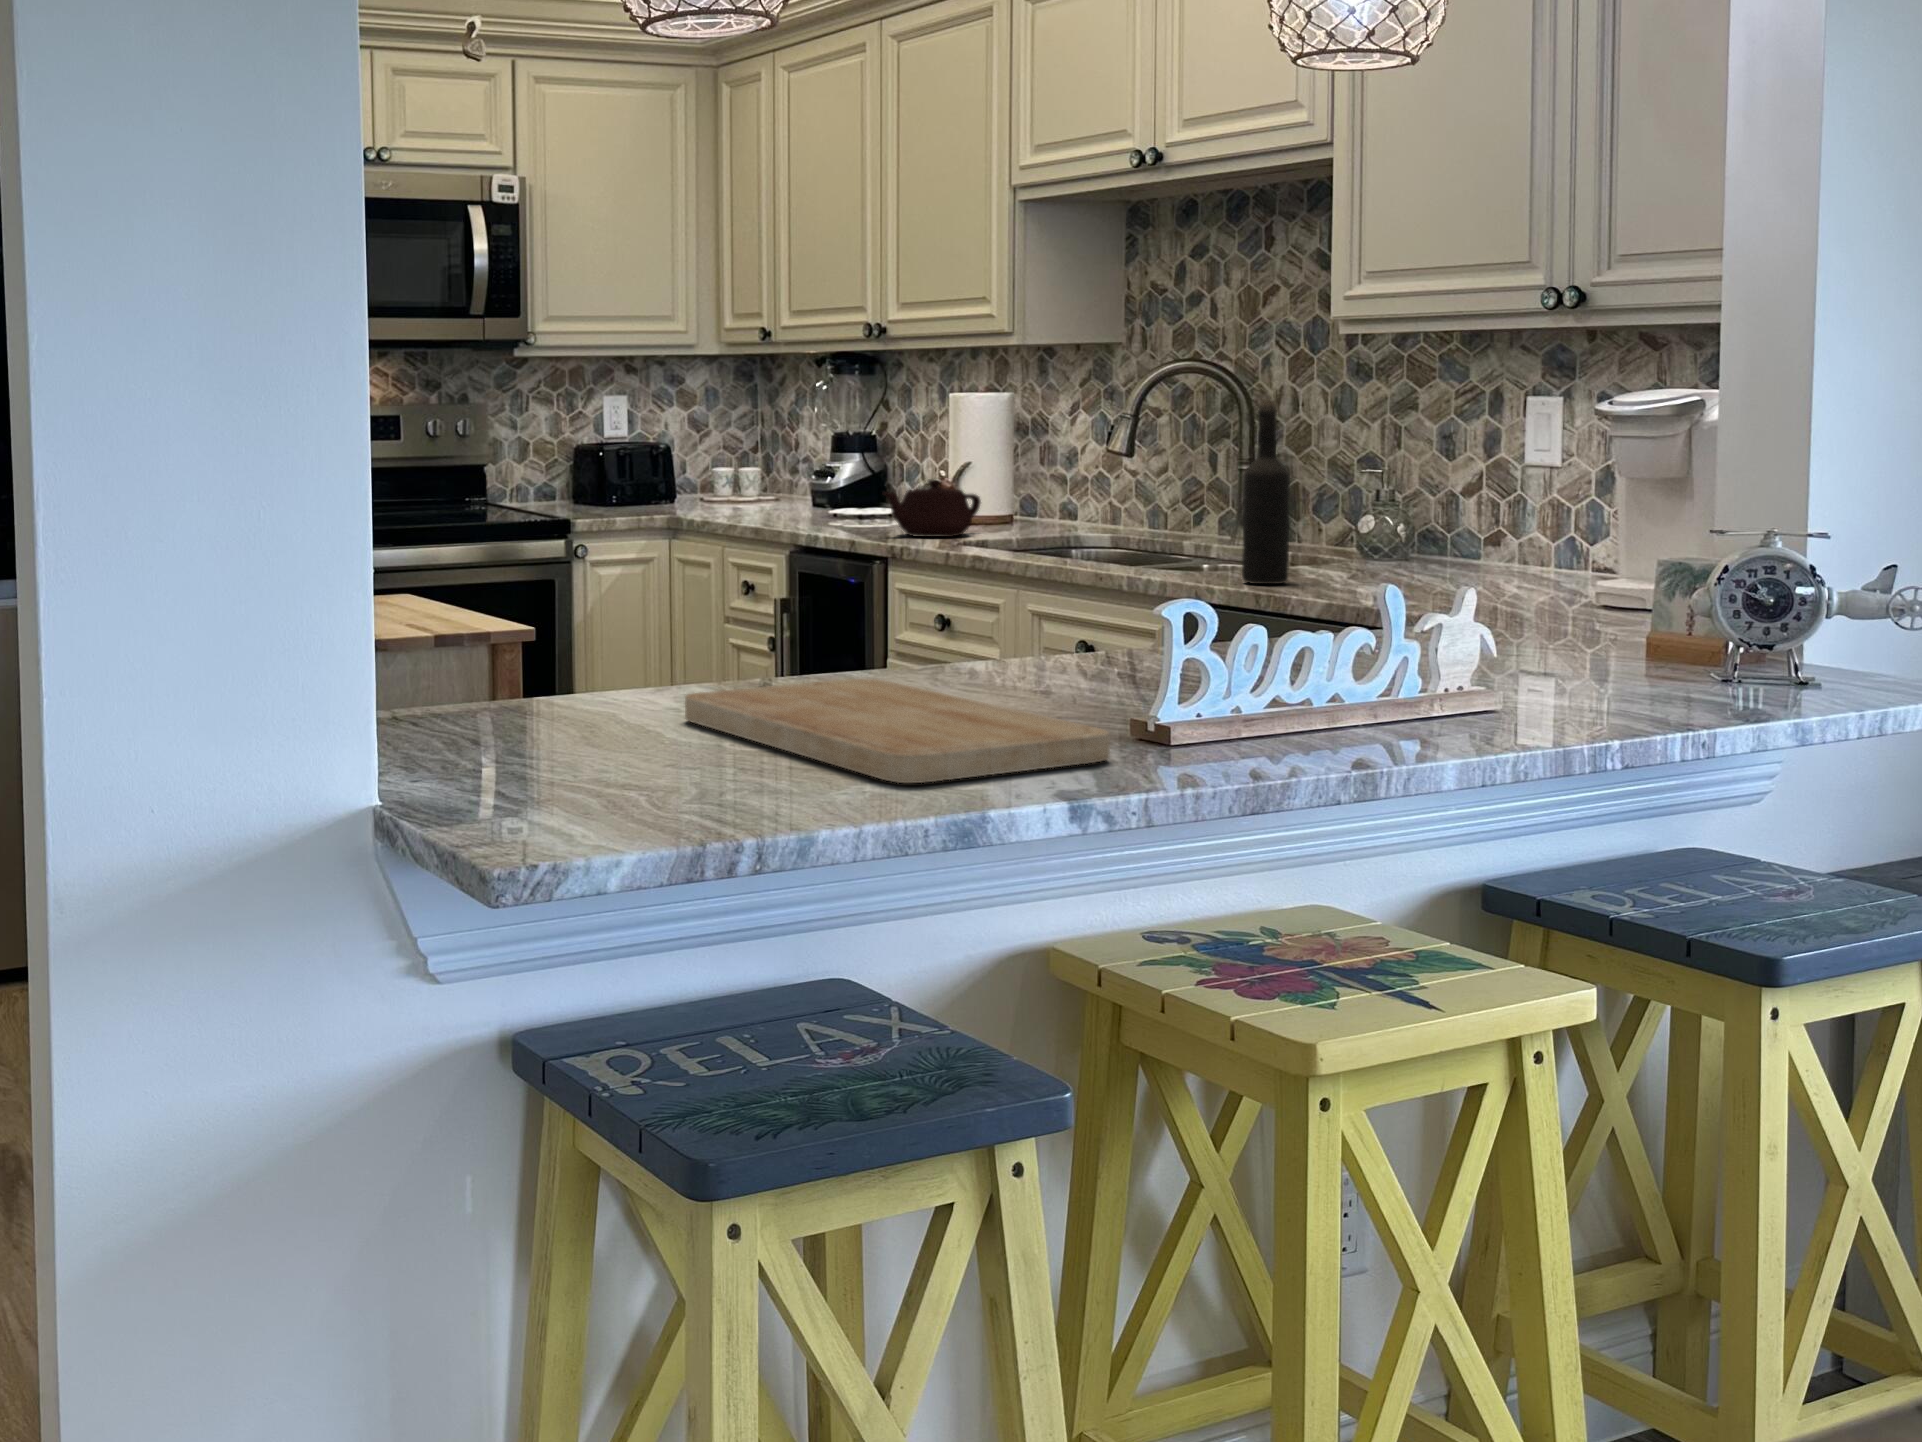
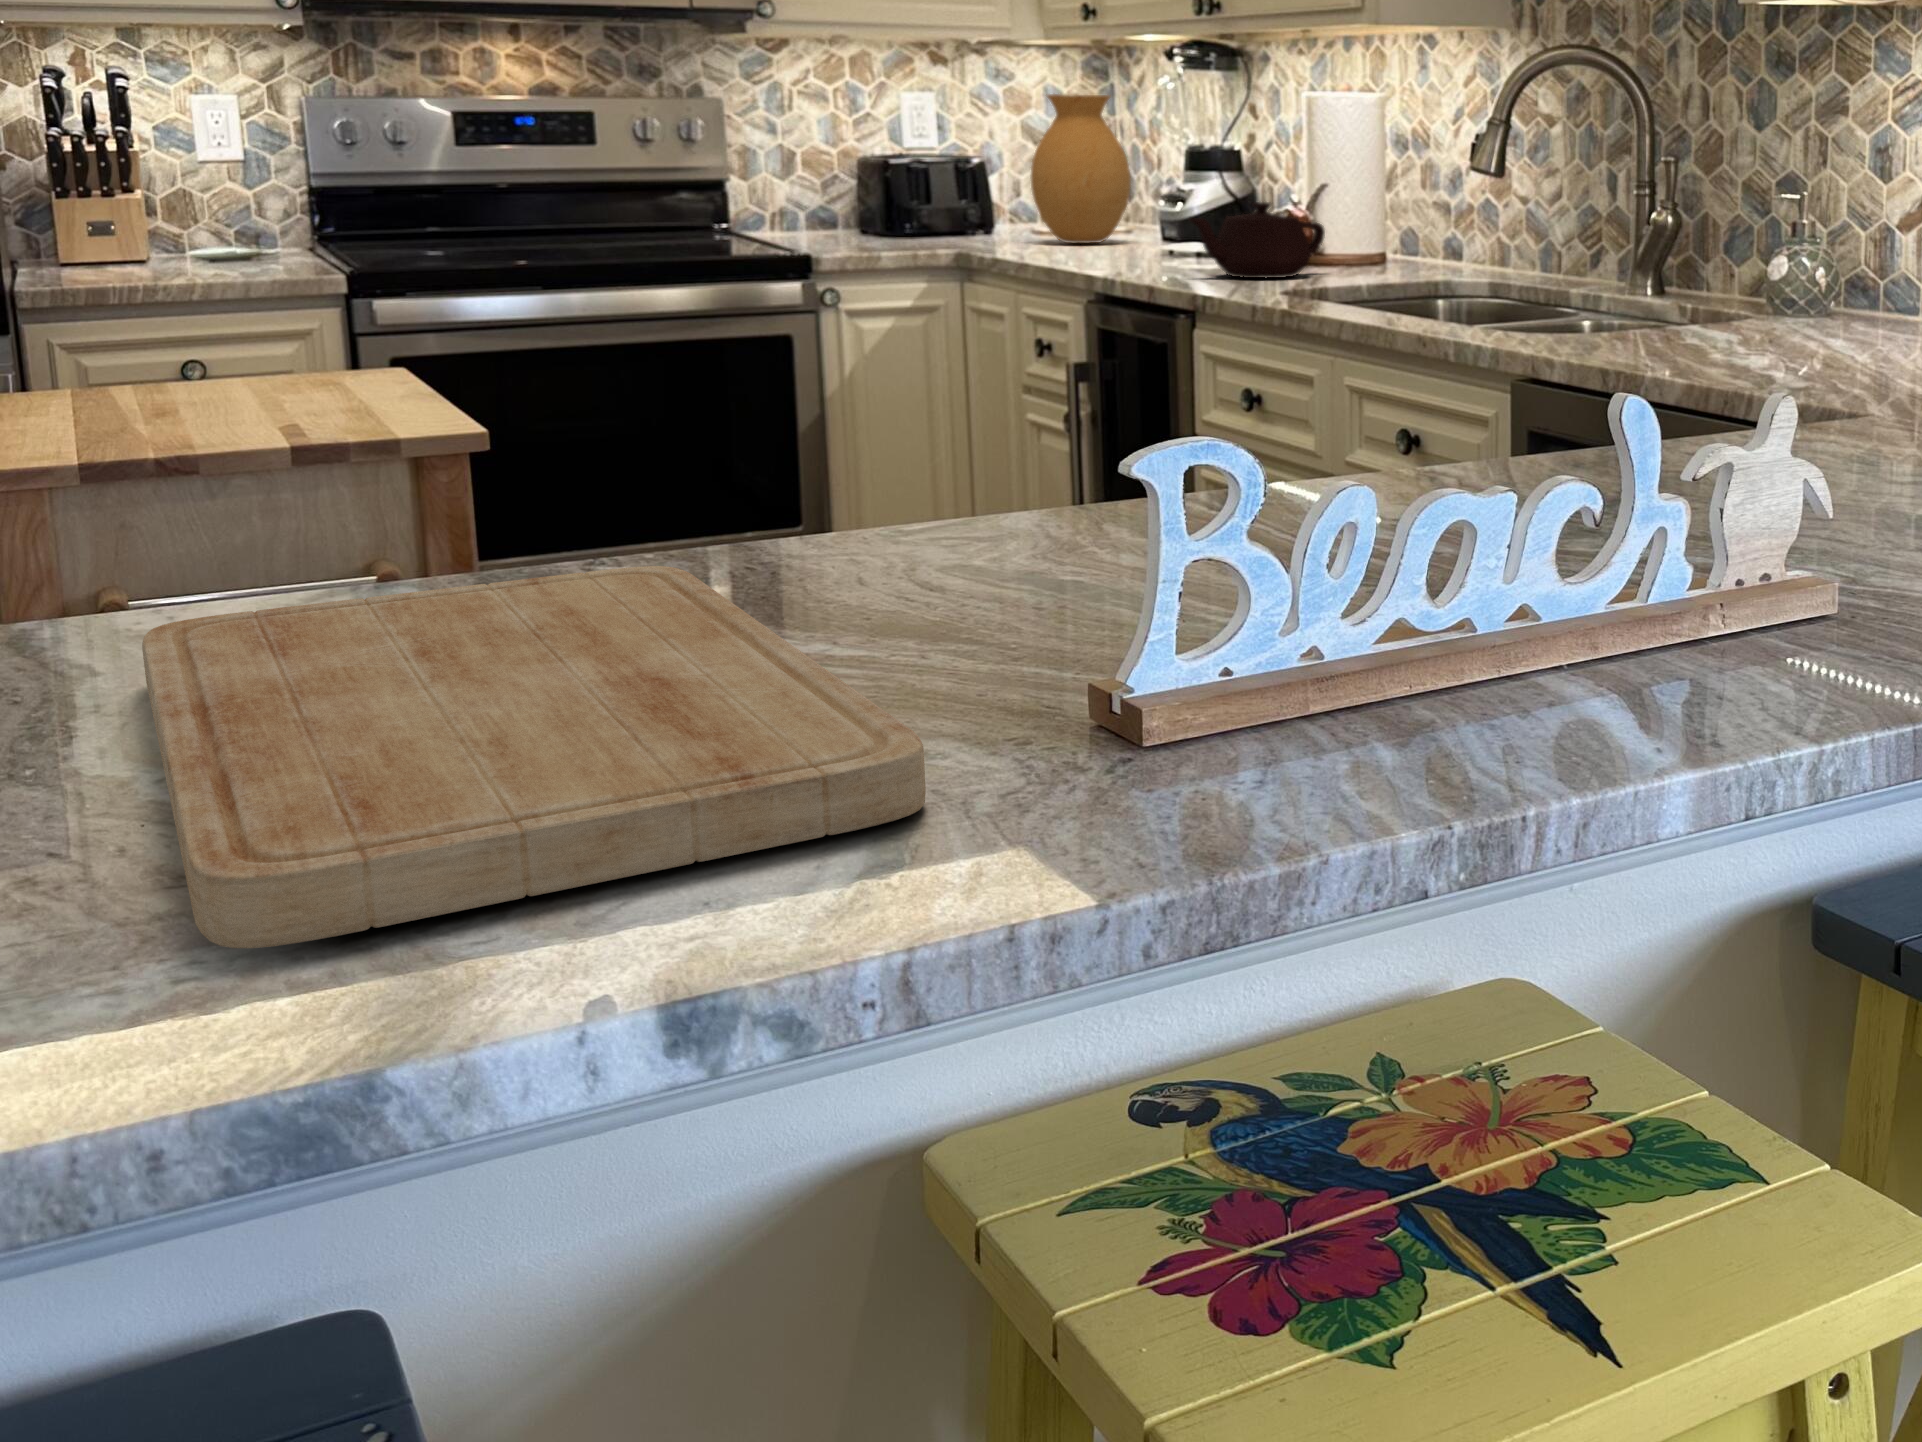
vase: none [716,396,794,511] -> present [1031,94,1131,243]
wine bottle: present [1242,400,1290,584] -> none [1593,88,1658,349]

